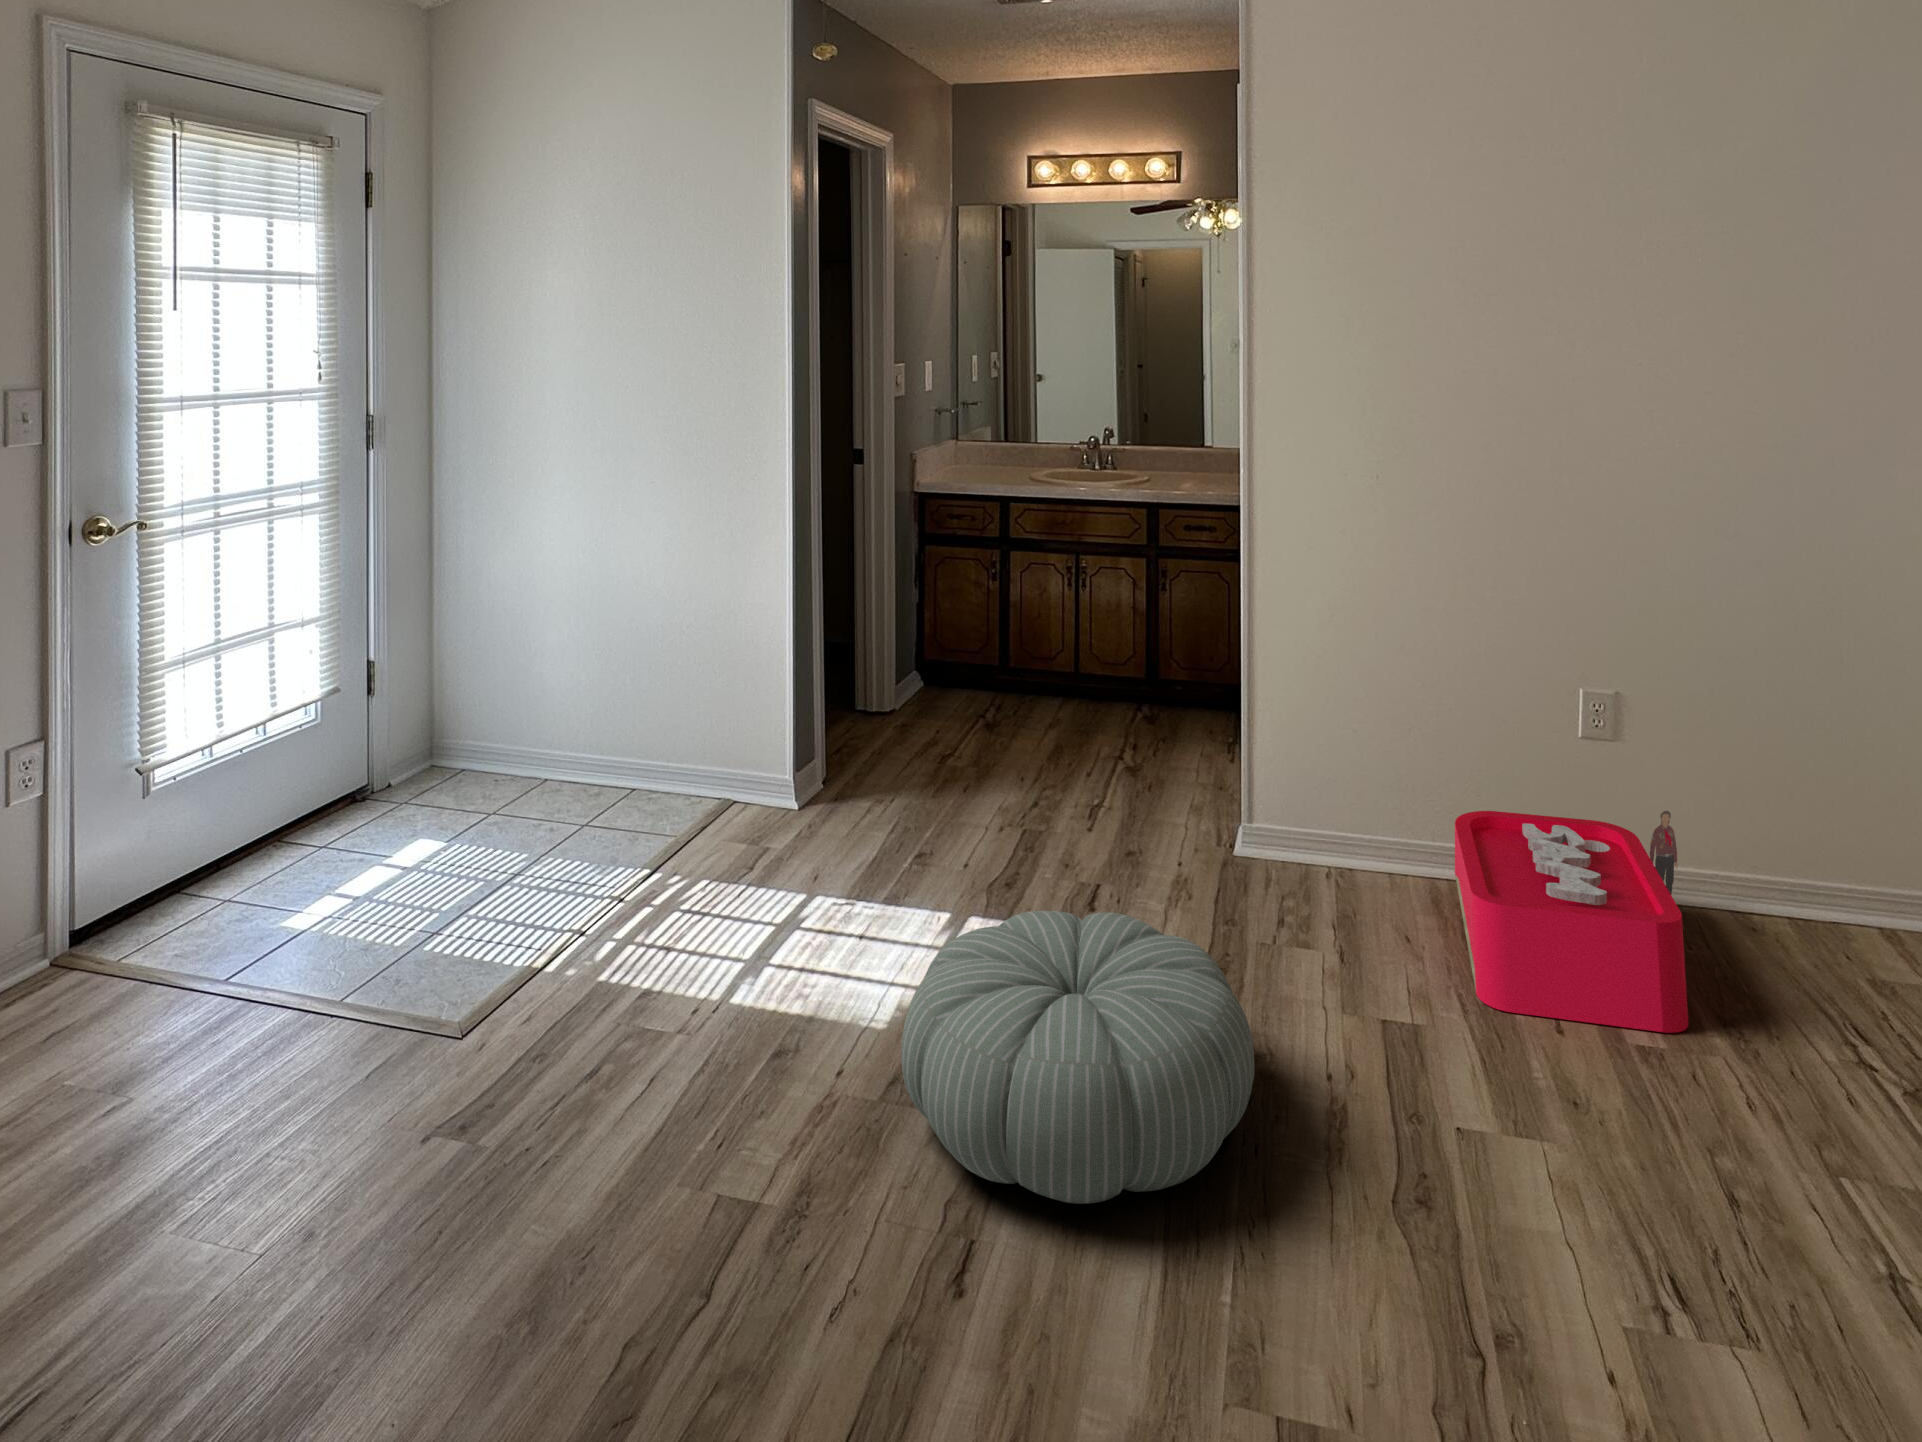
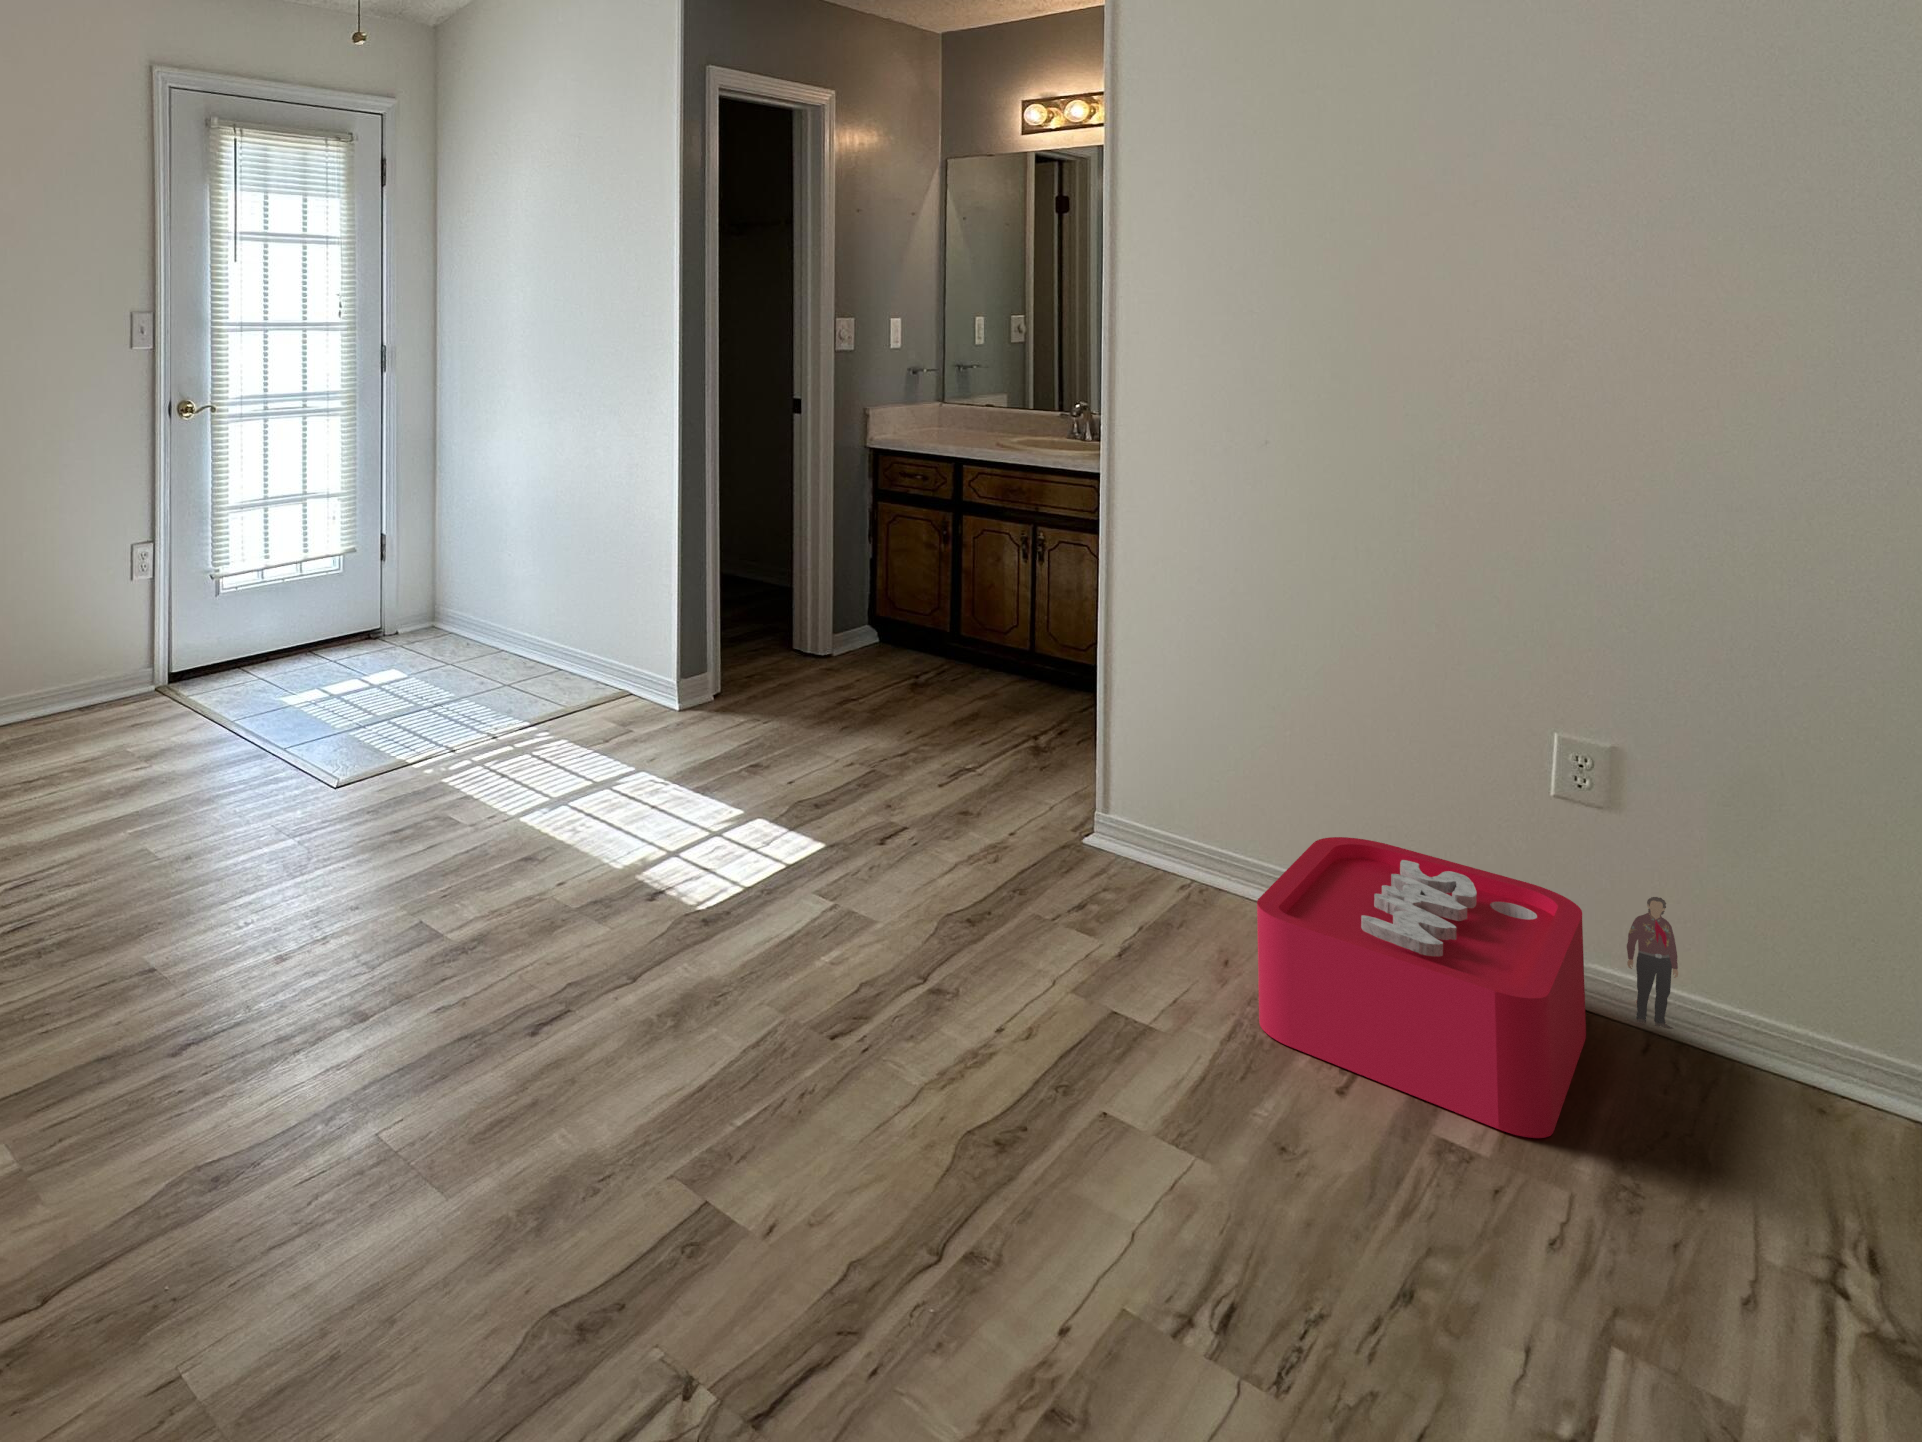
pouf: present [901,911,1255,1204] -> none [570,793,894,1042]

